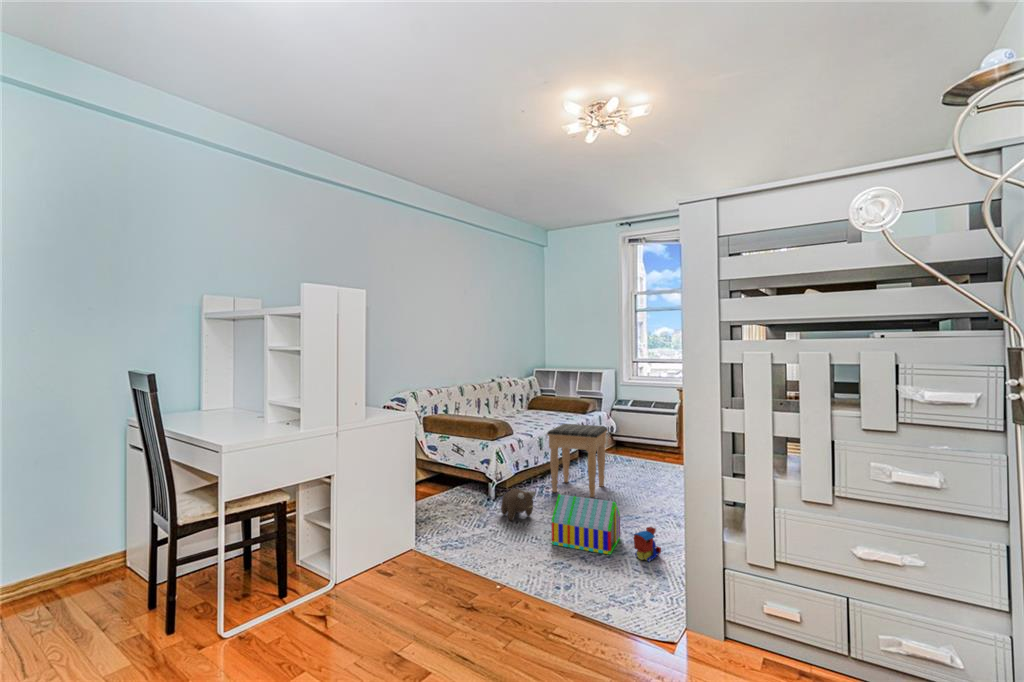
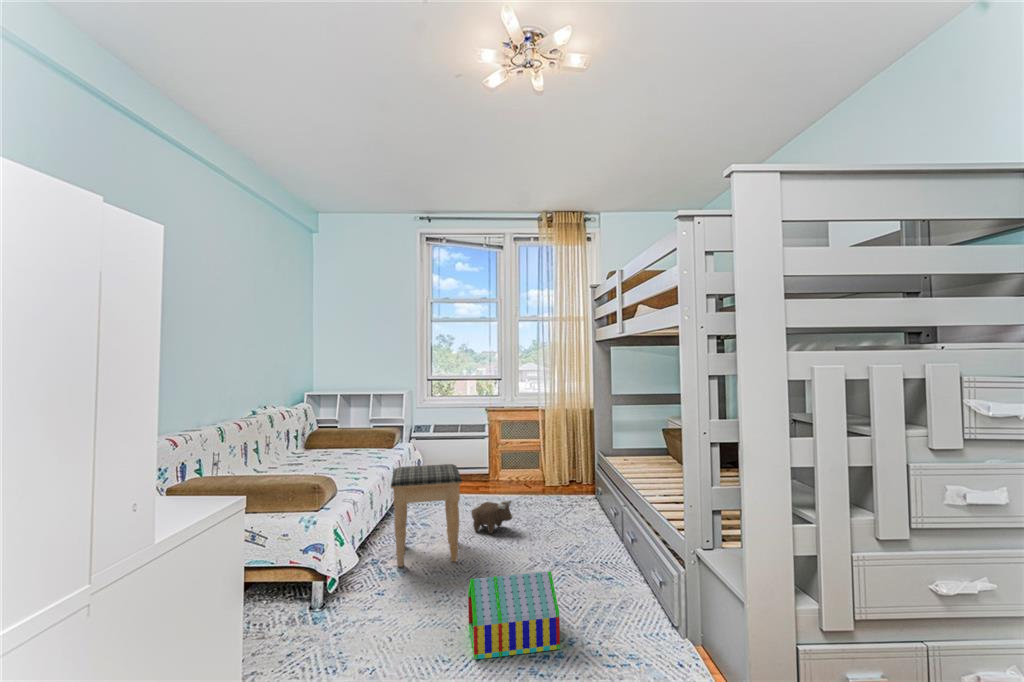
plush toy: present [501,489,536,521] -> present [471,500,513,534]
toy train: present [633,527,661,561] -> none [585,594,613,644]

